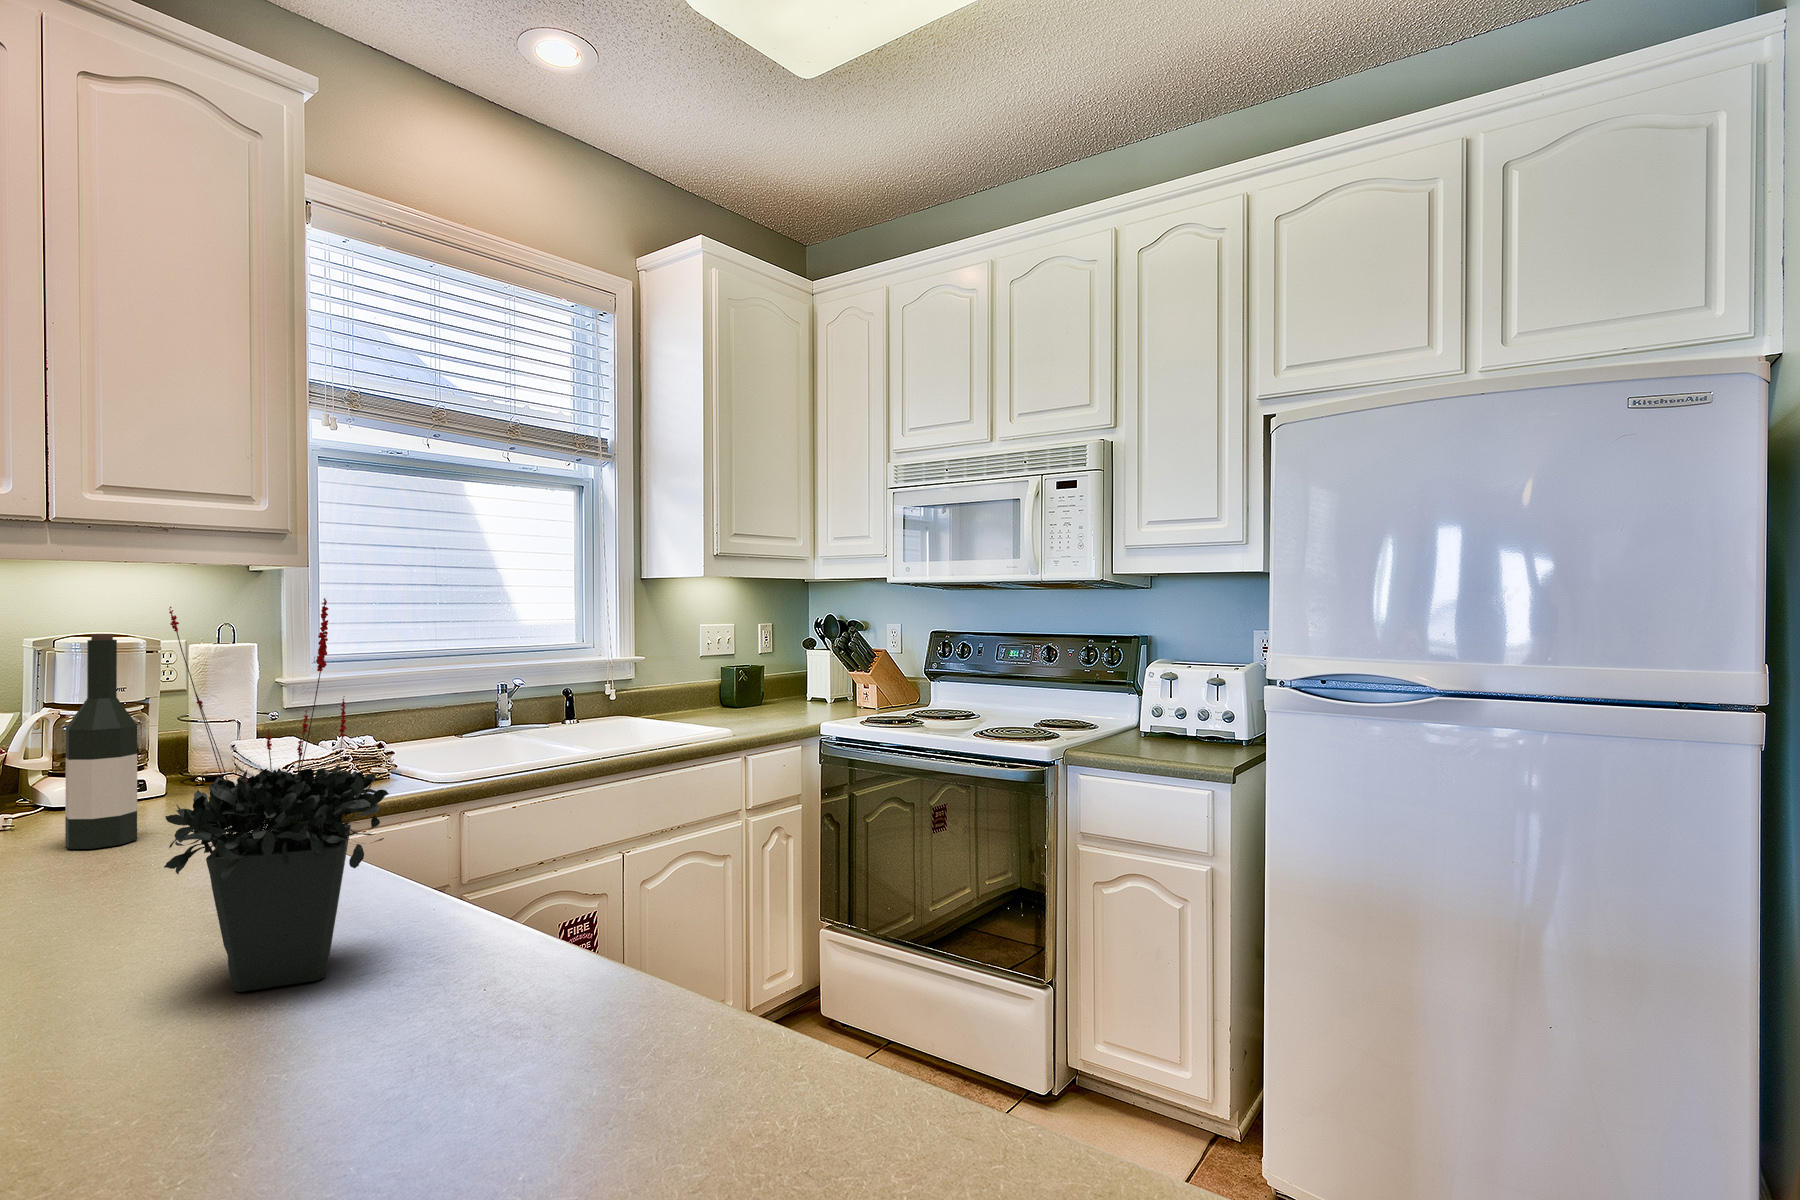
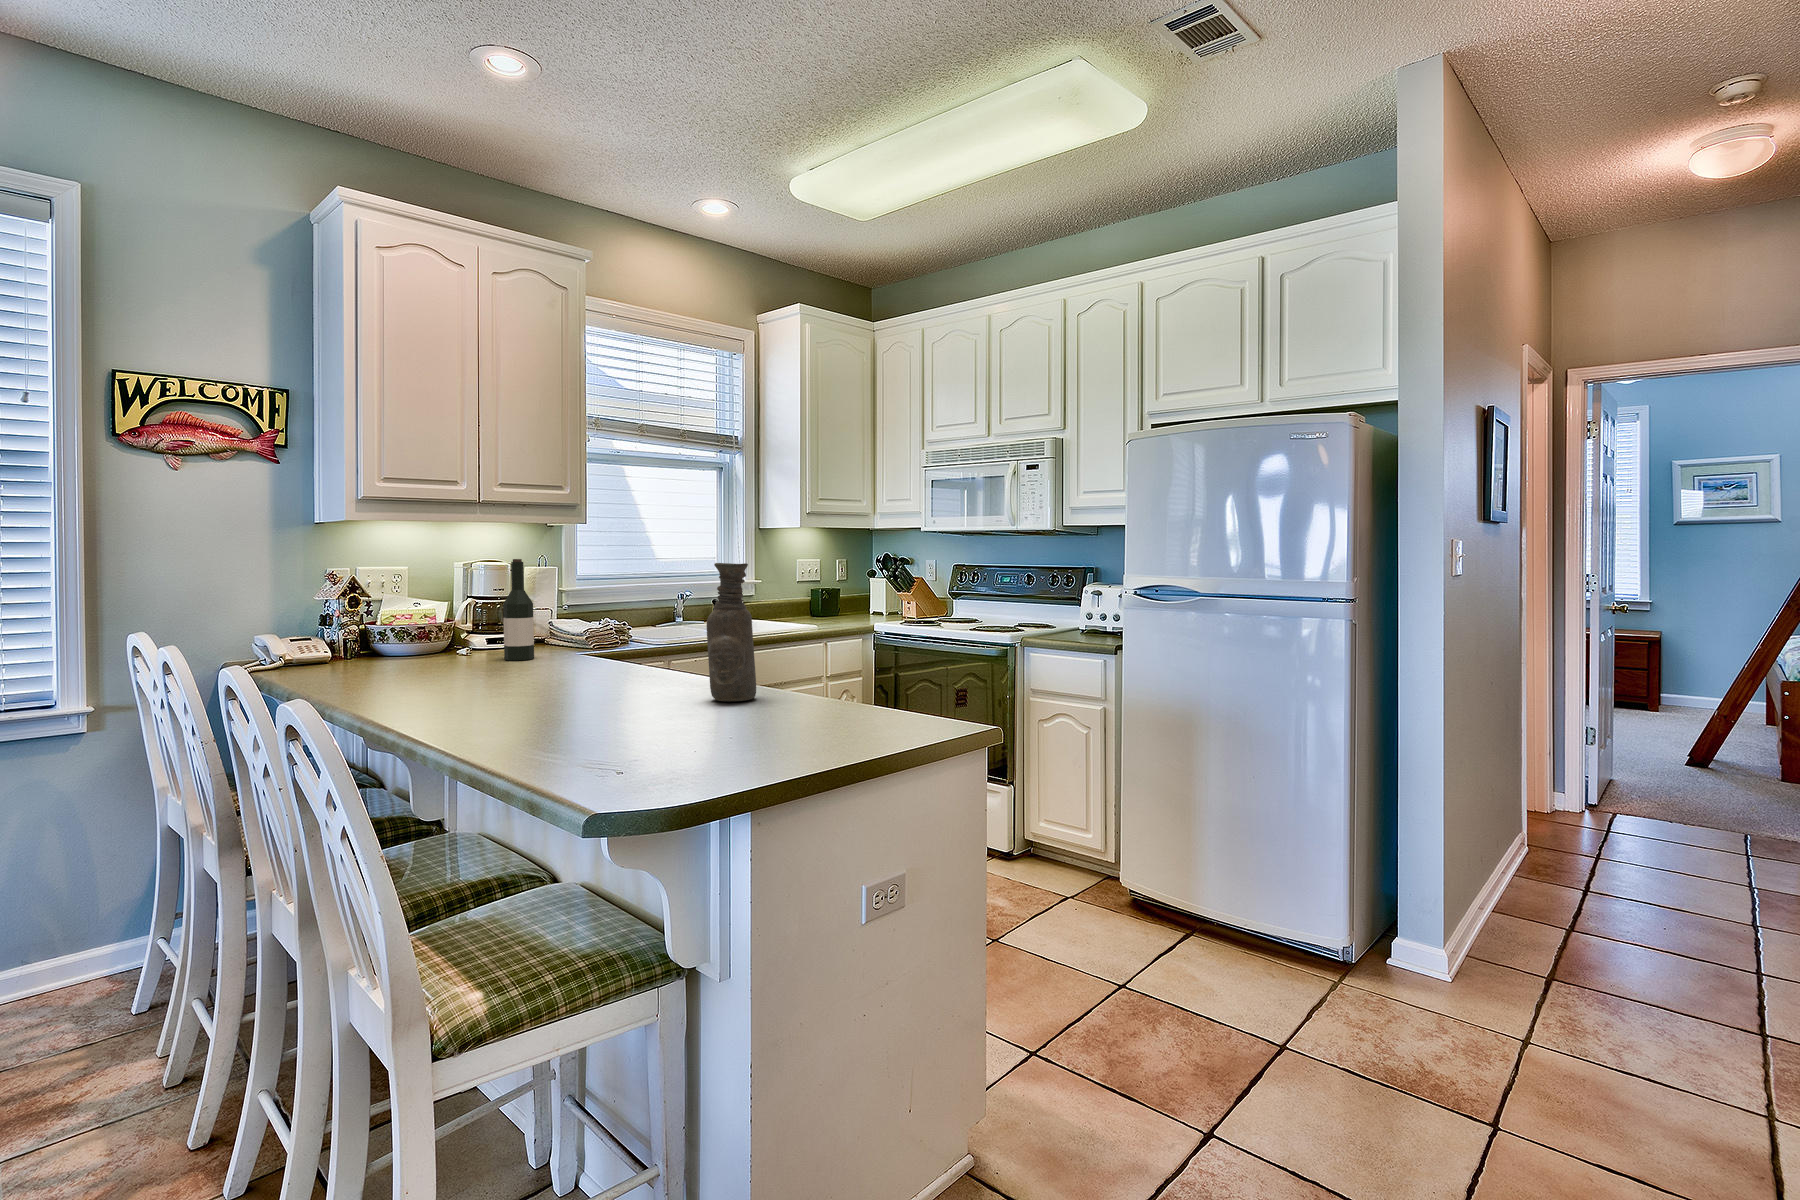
potted plant: present [164,598,389,992] -> none [606,540,683,688]
vase: none [394,664,555,1095] -> present [707,563,756,701]

